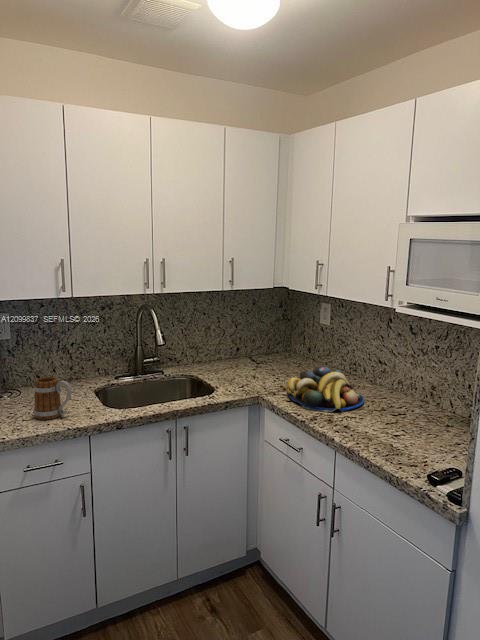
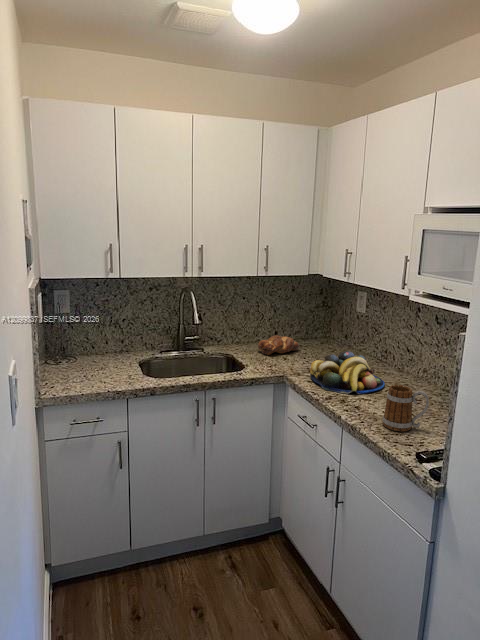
bread loaf: none [223,352,266,374] -> present [258,335,299,355]
mug: present [34,377,71,420] -> present [383,385,429,431]

